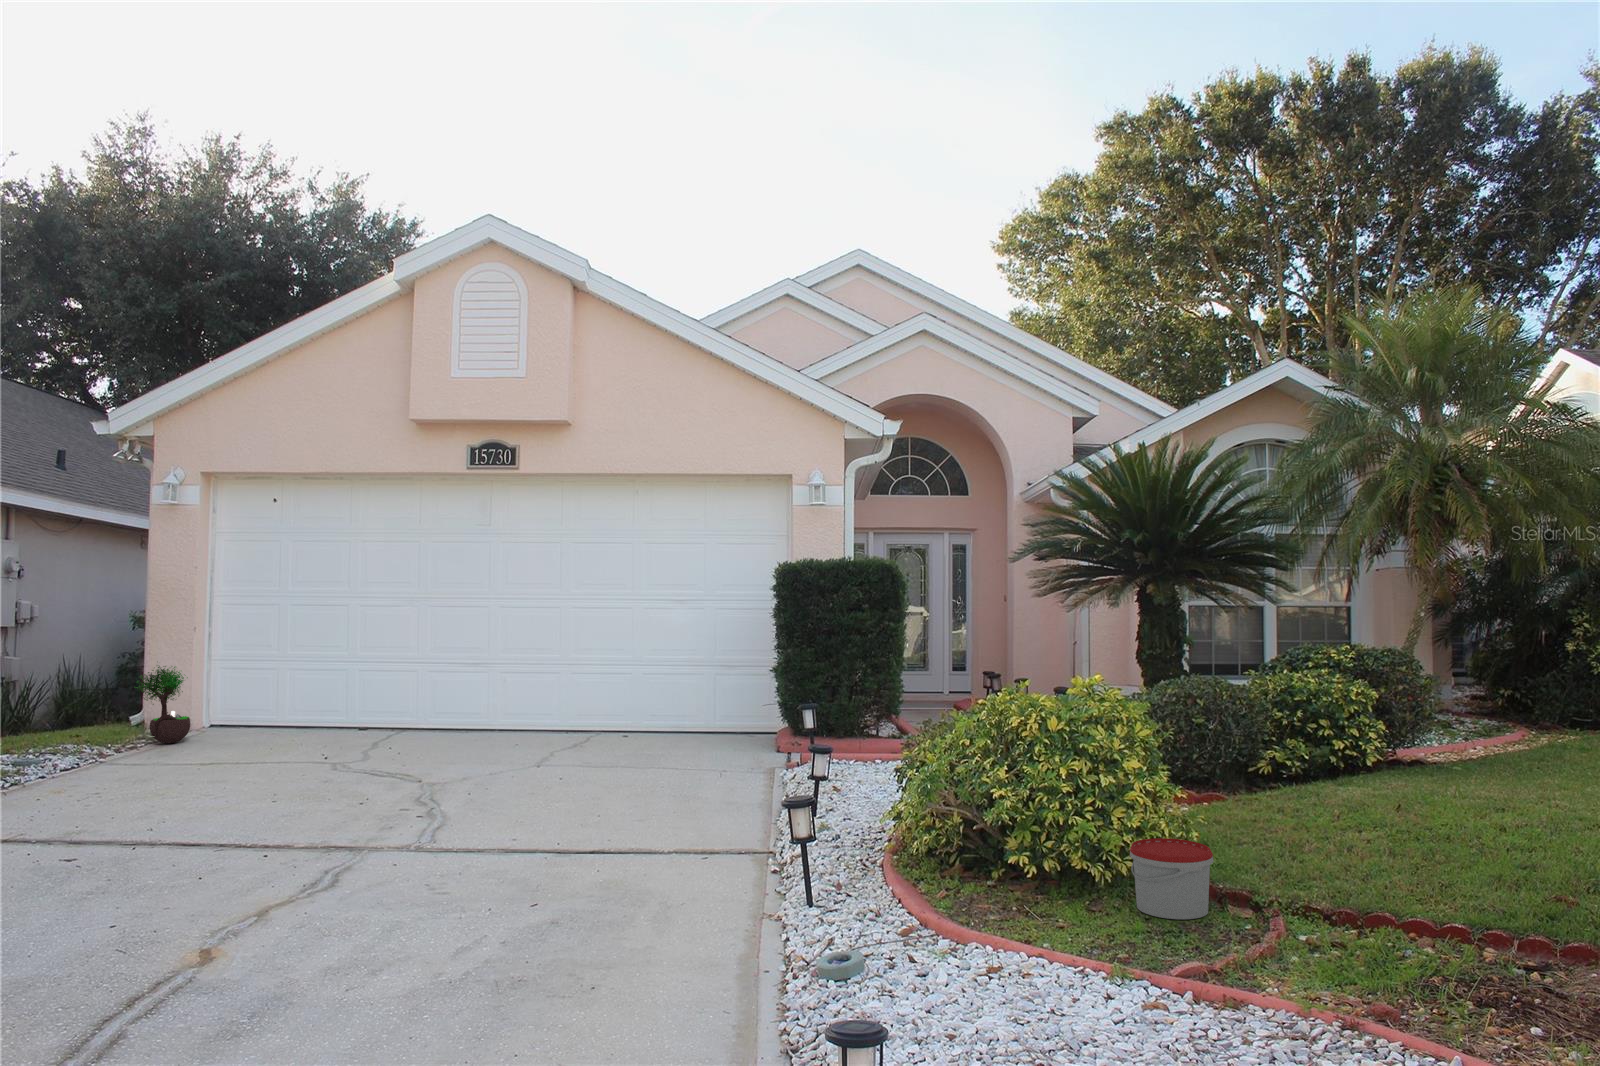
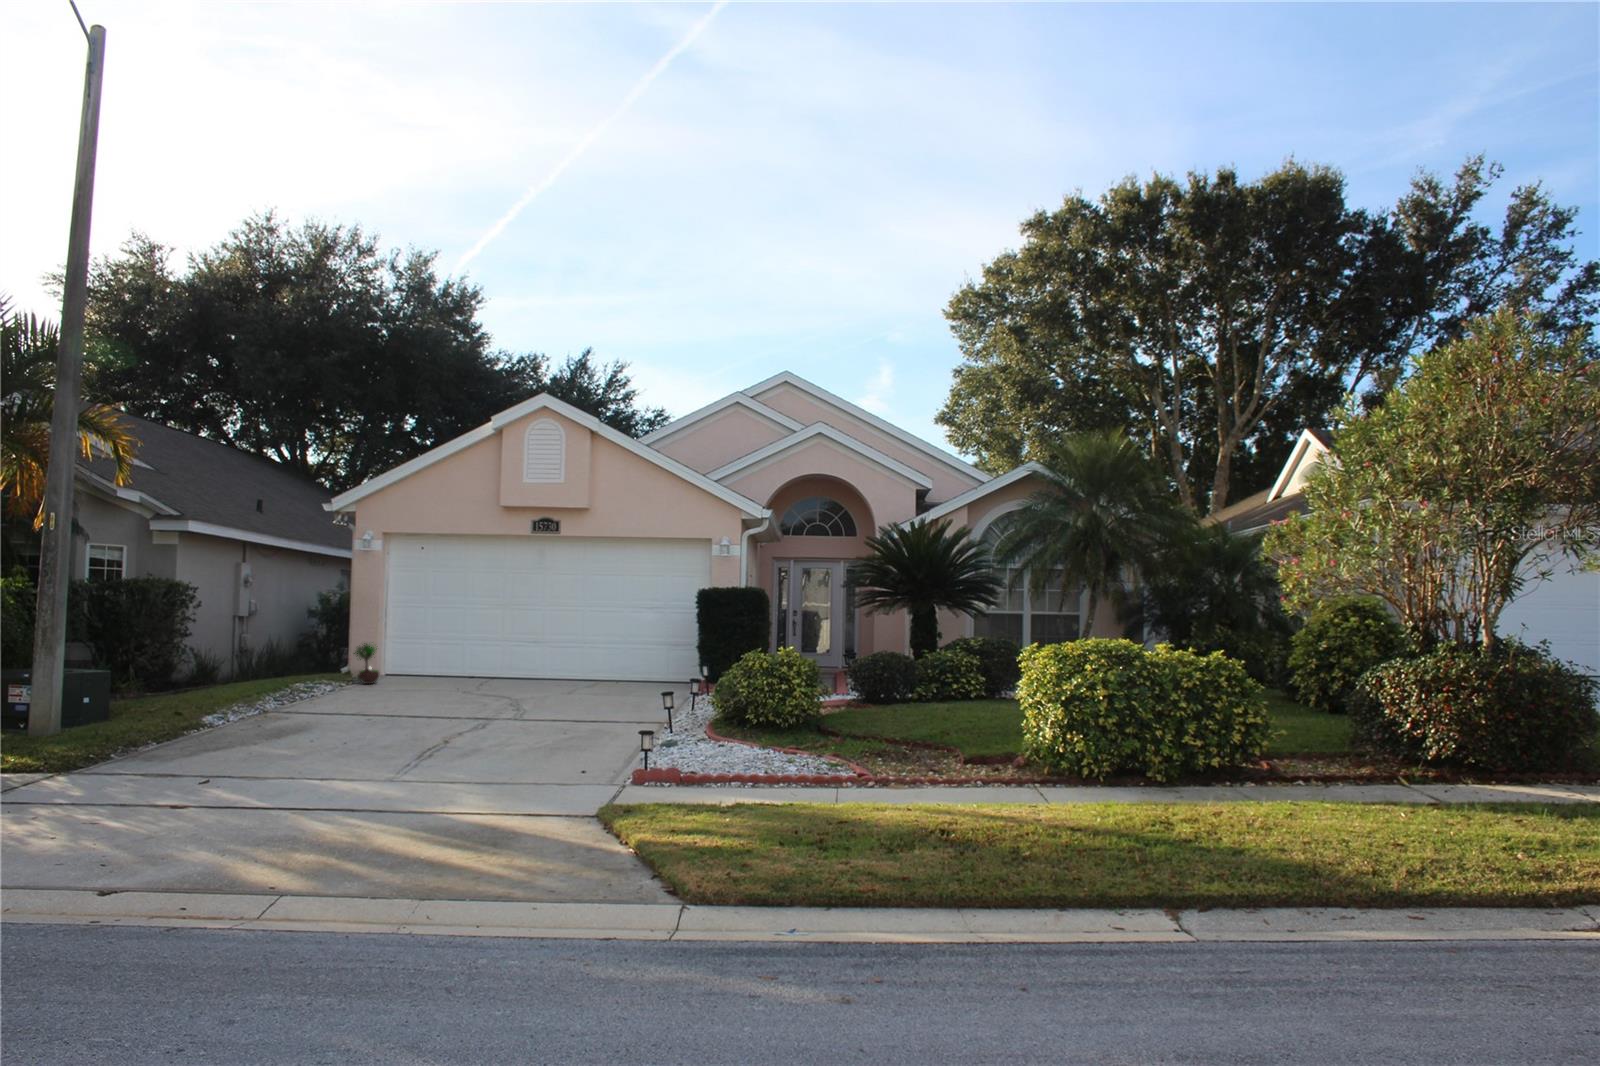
bucket: present [1130,838,1213,919] -> none [785,711,815,738]

